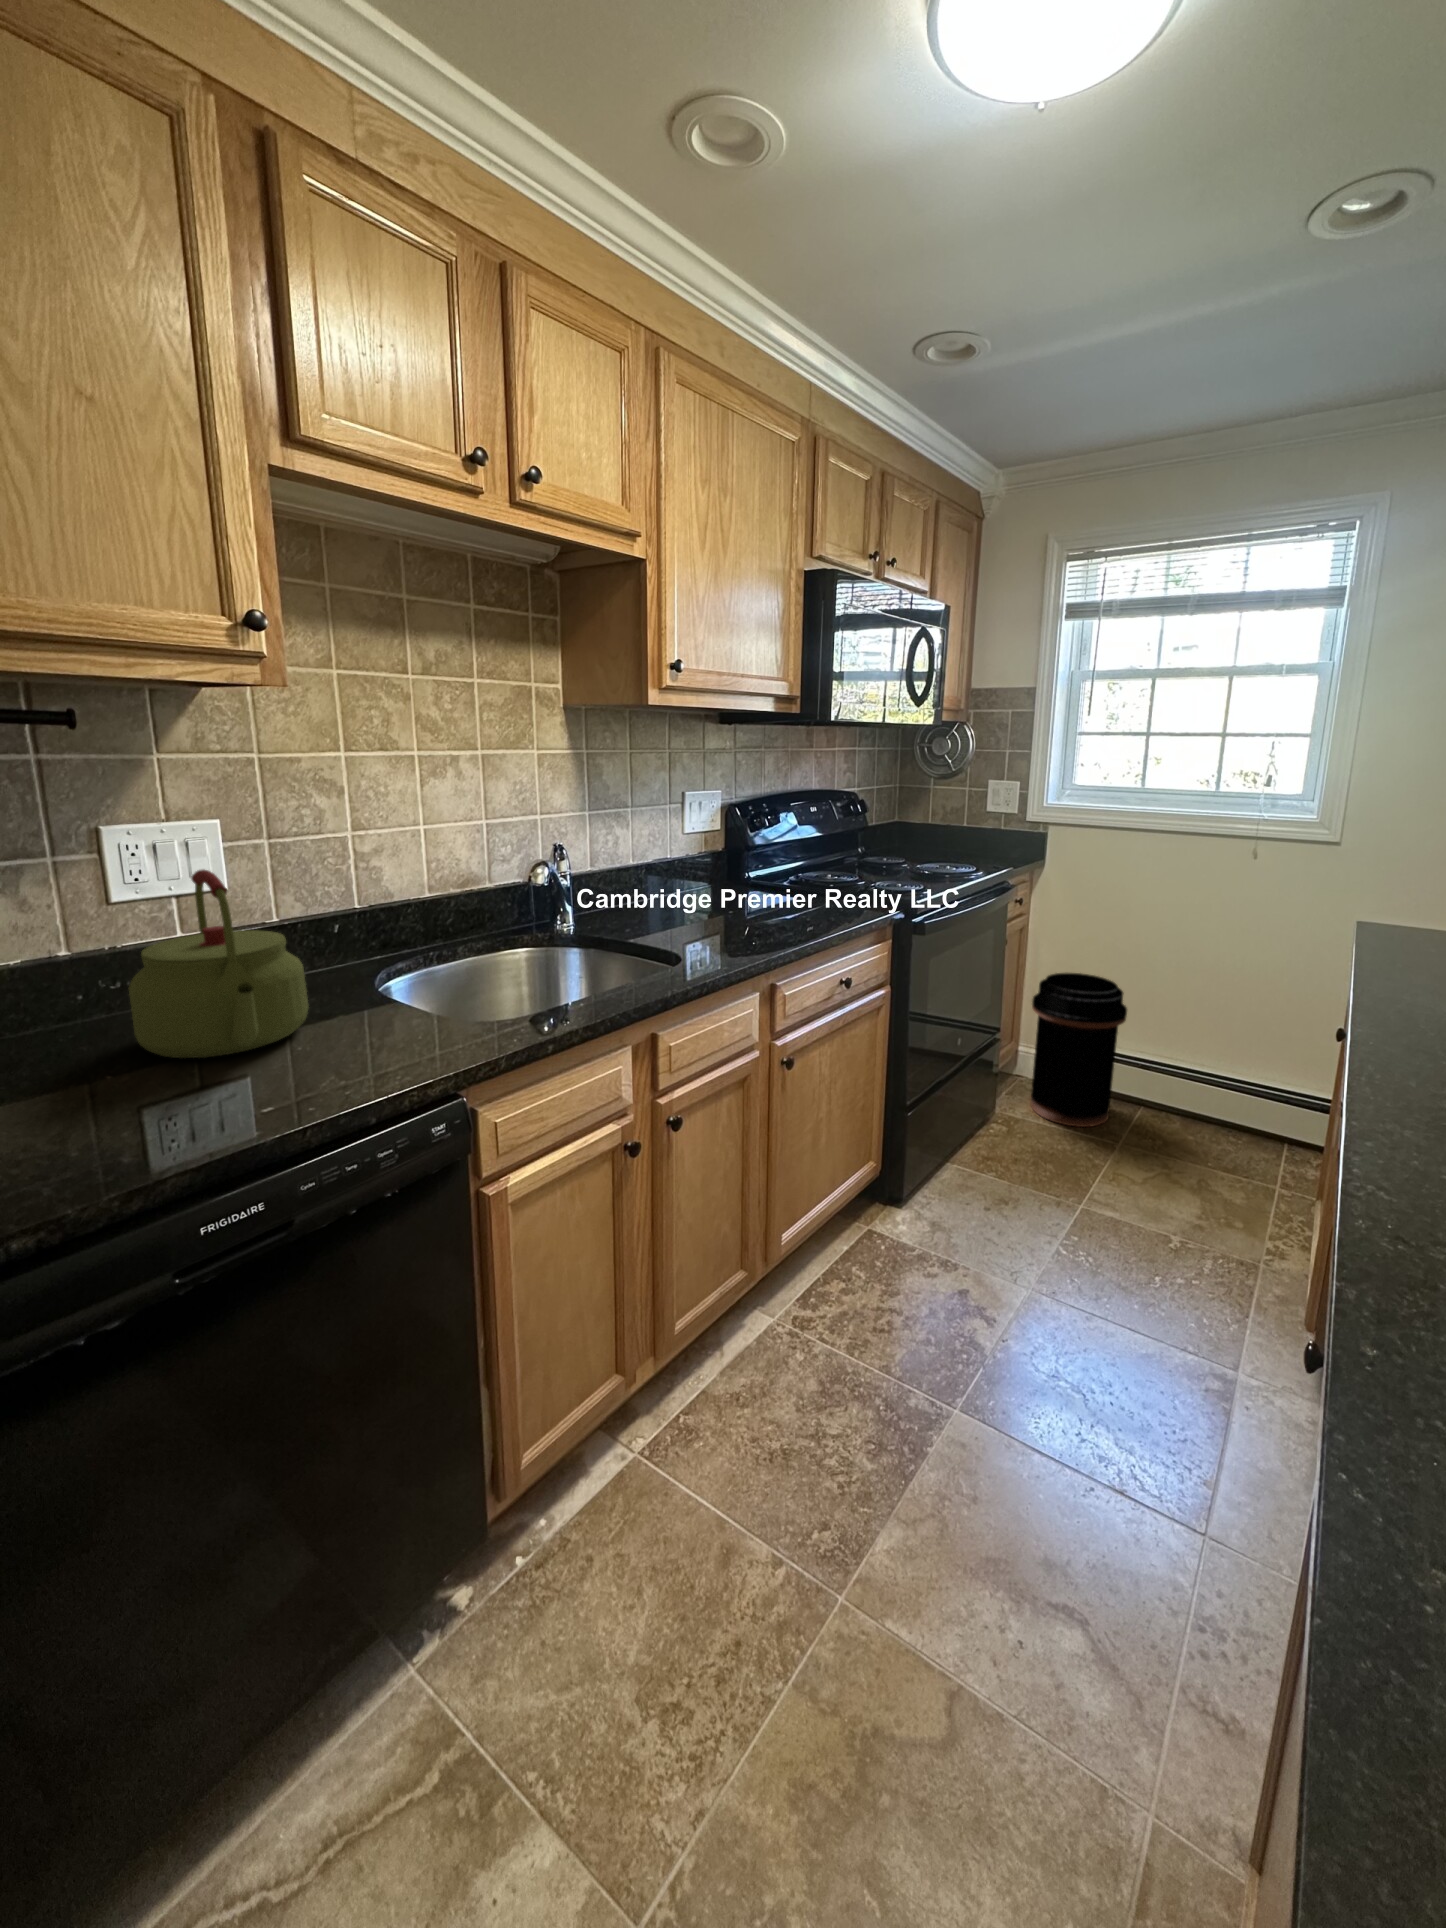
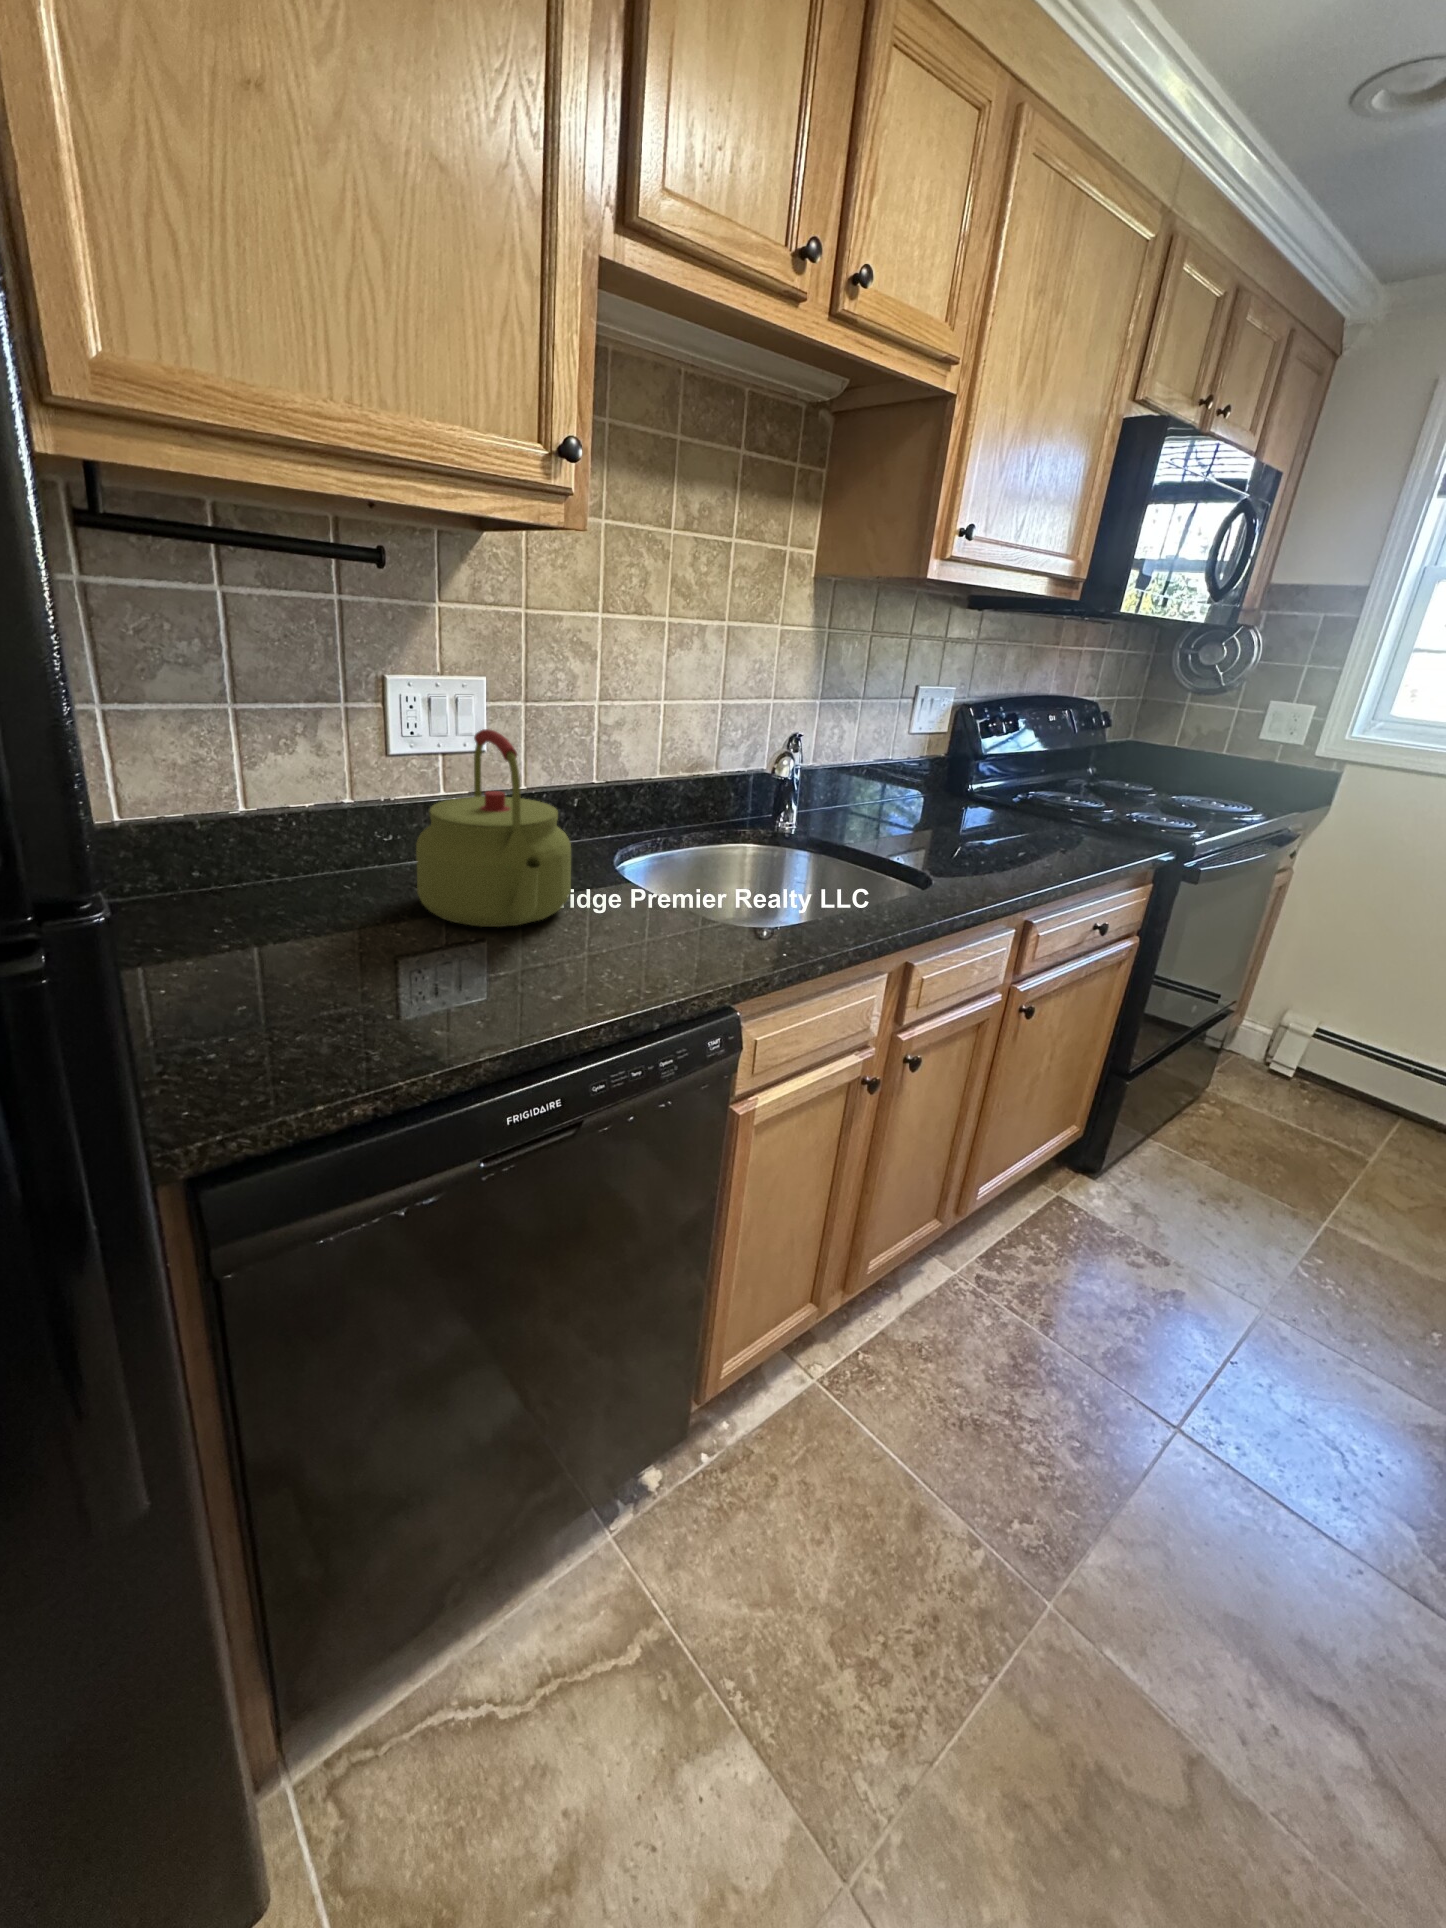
trash can: present [1030,973,1127,1127] -> none [1248,945,1415,1129]

